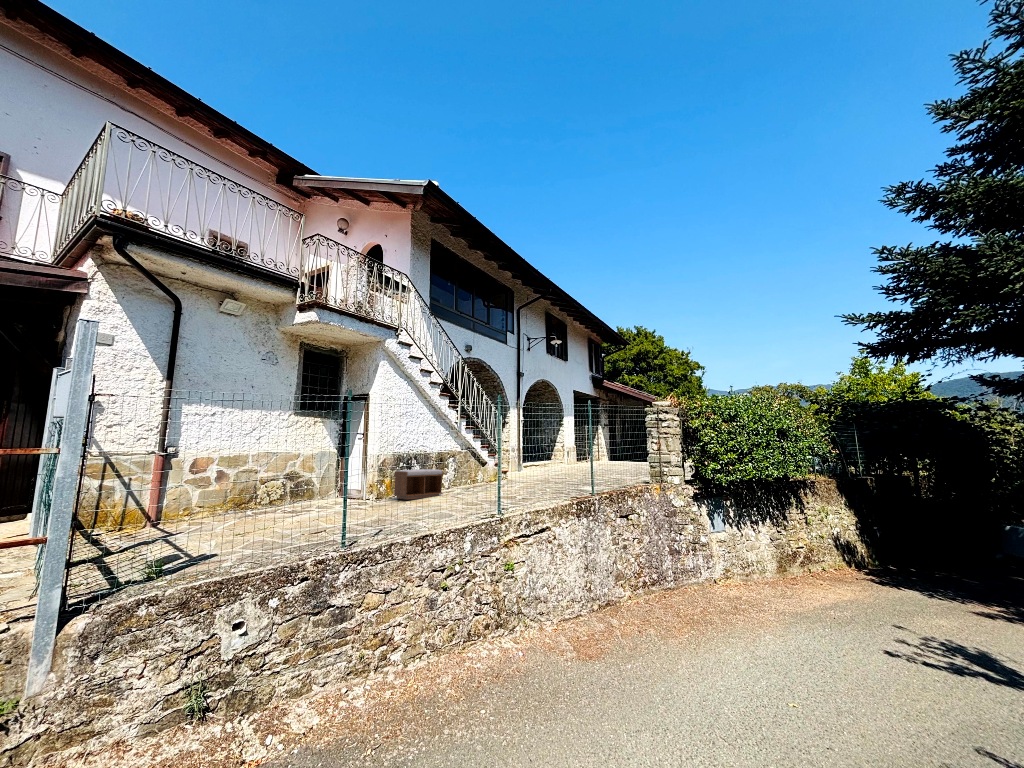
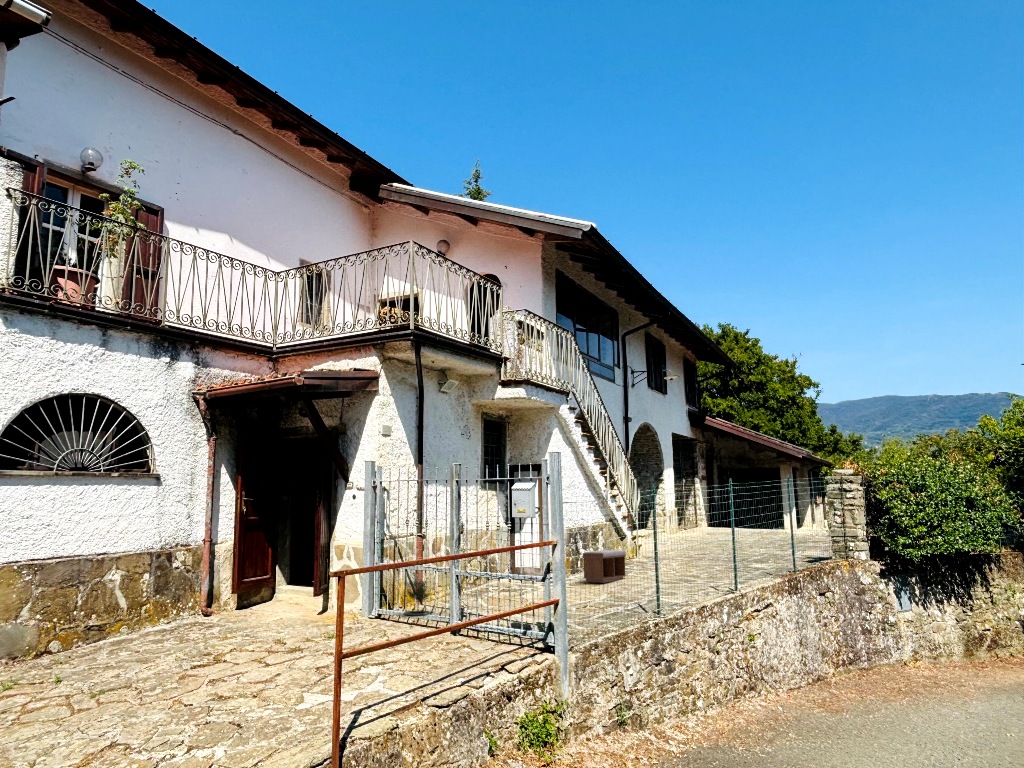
potted tree: none [114,481,157,535] -> present [404,571,430,615]

